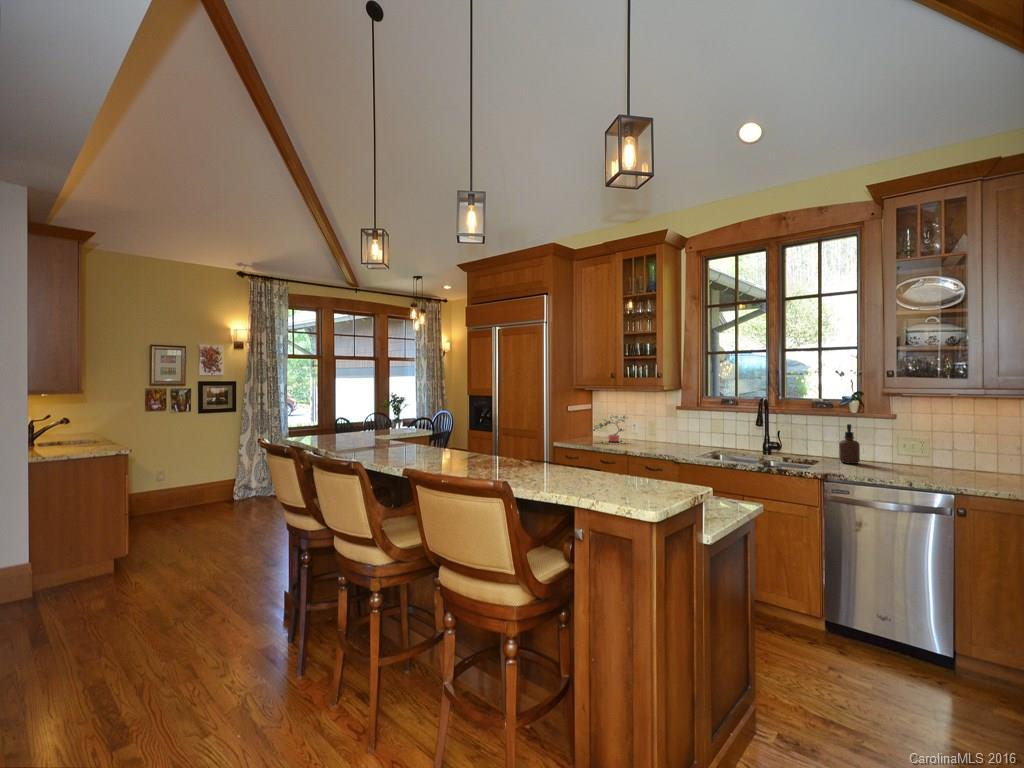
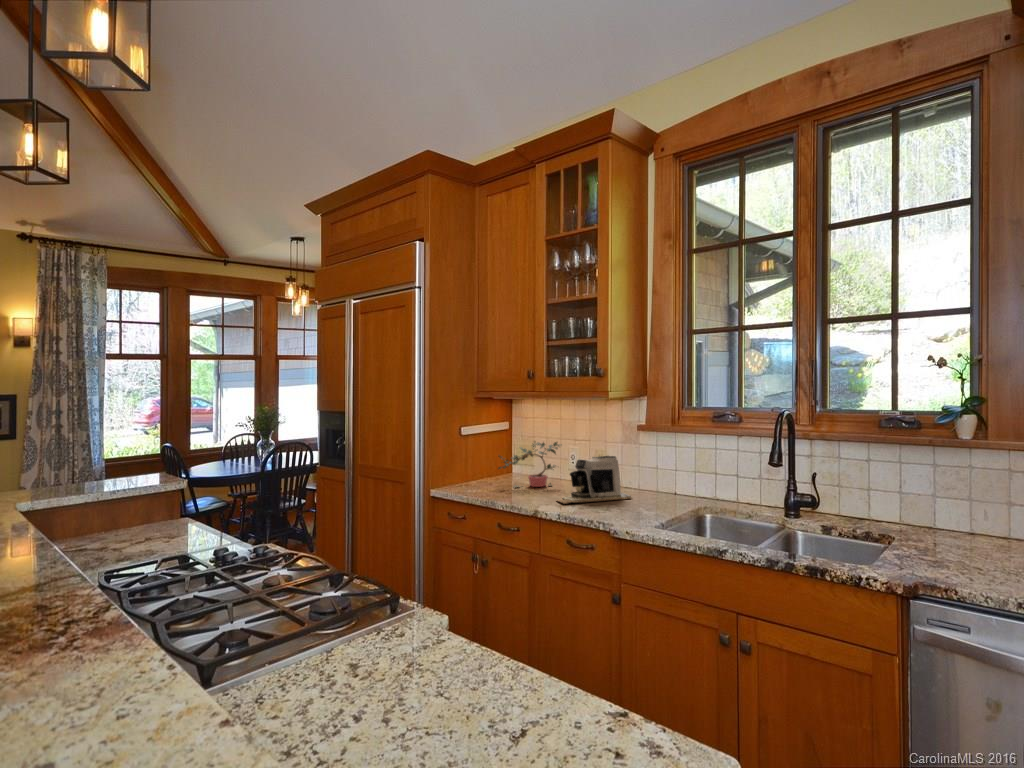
coffee maker: none [632,423,676,449] -> present [557,456,631,504]
soap dispenser: present [839,424,860,464] -> none [937,464,982,548]

